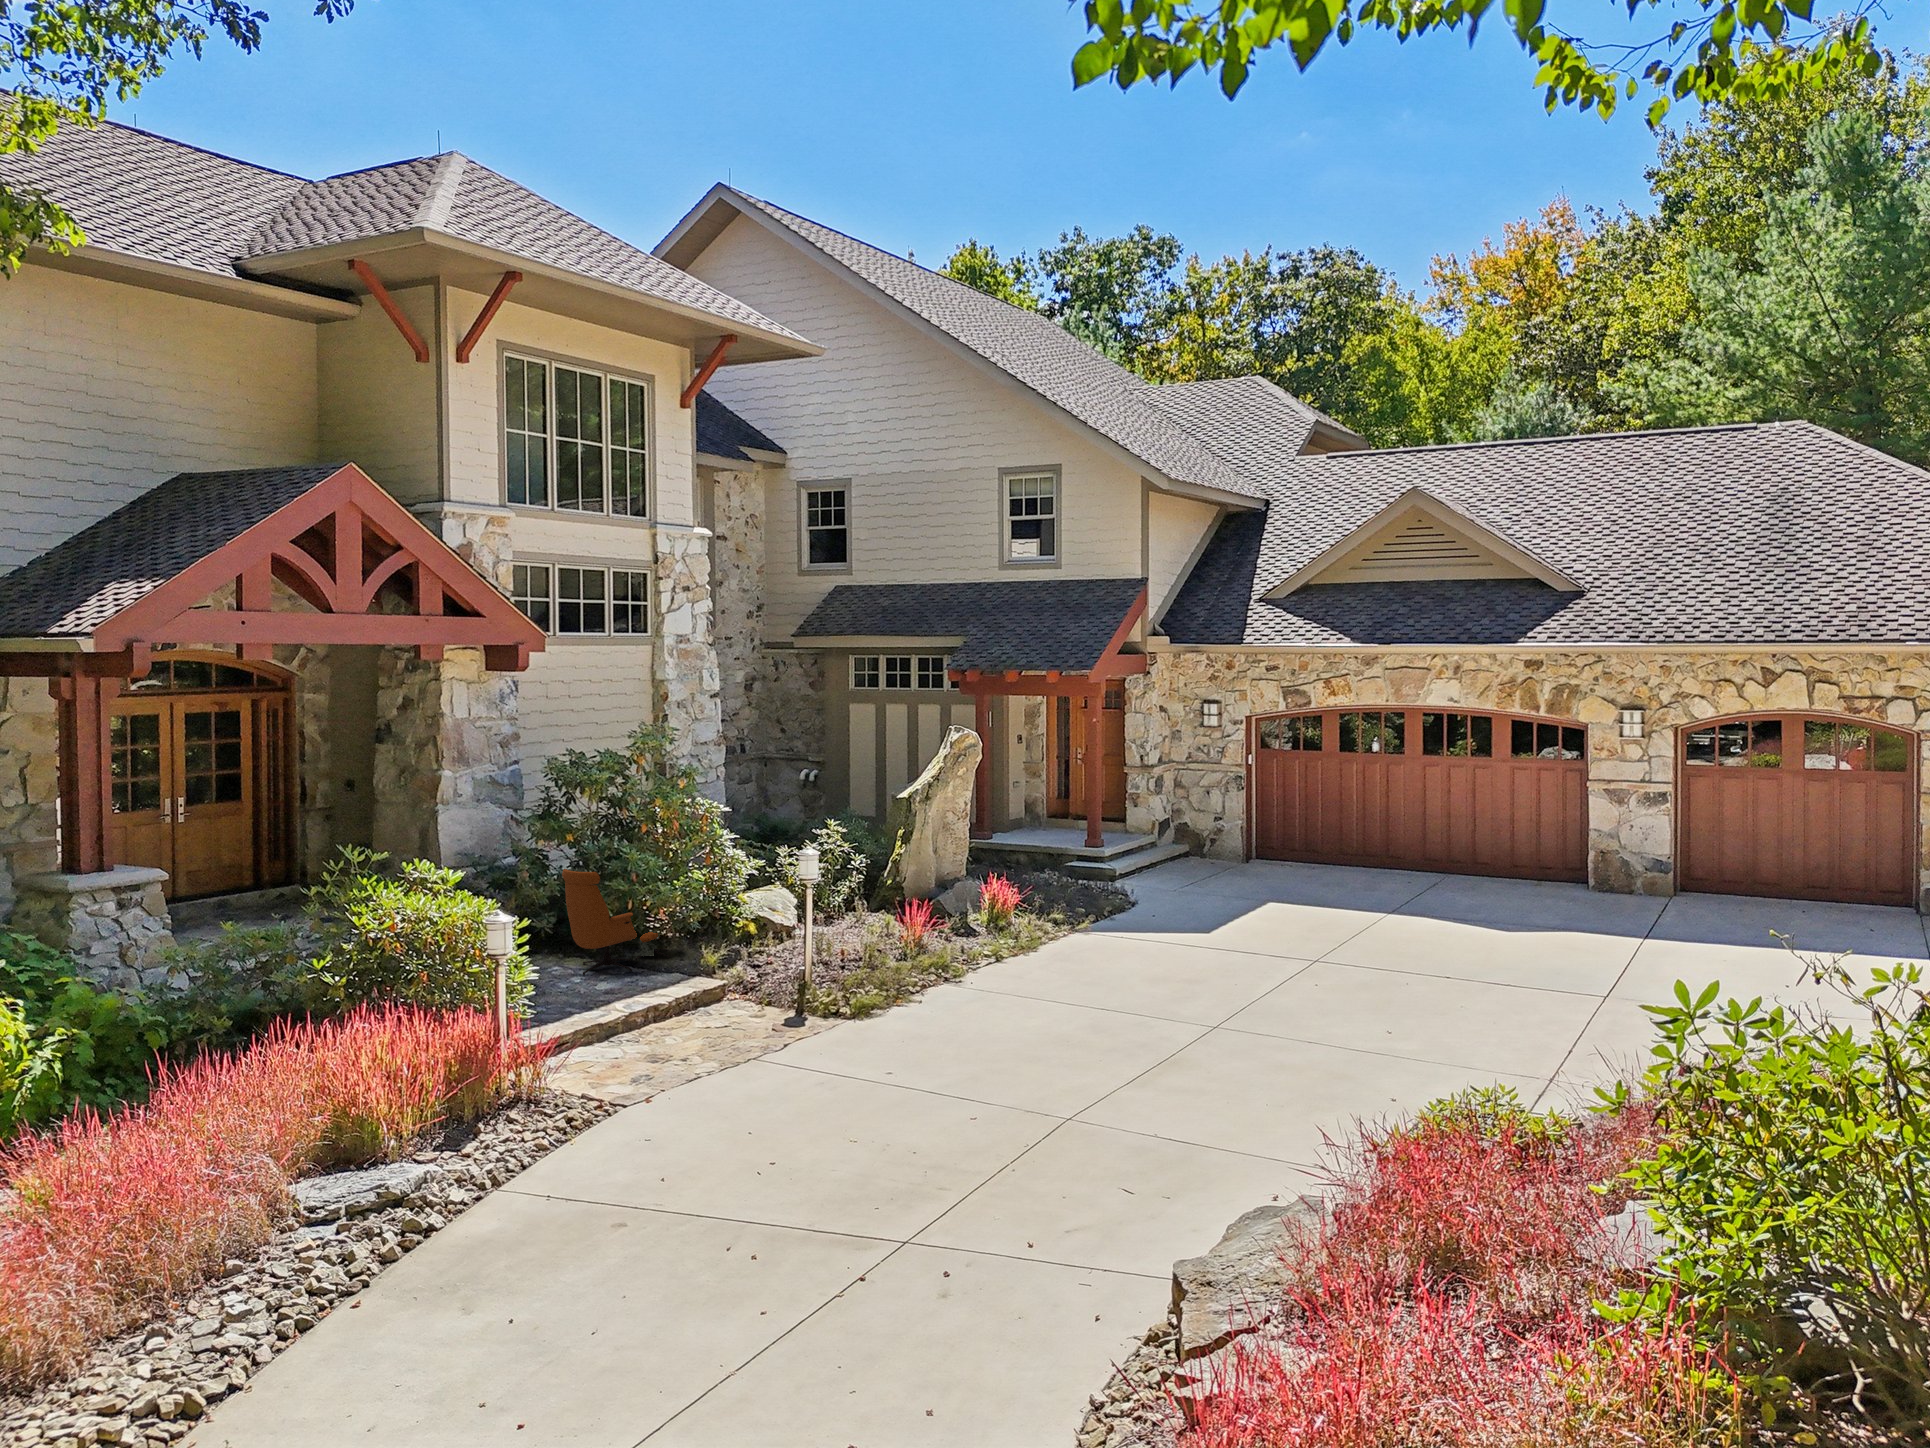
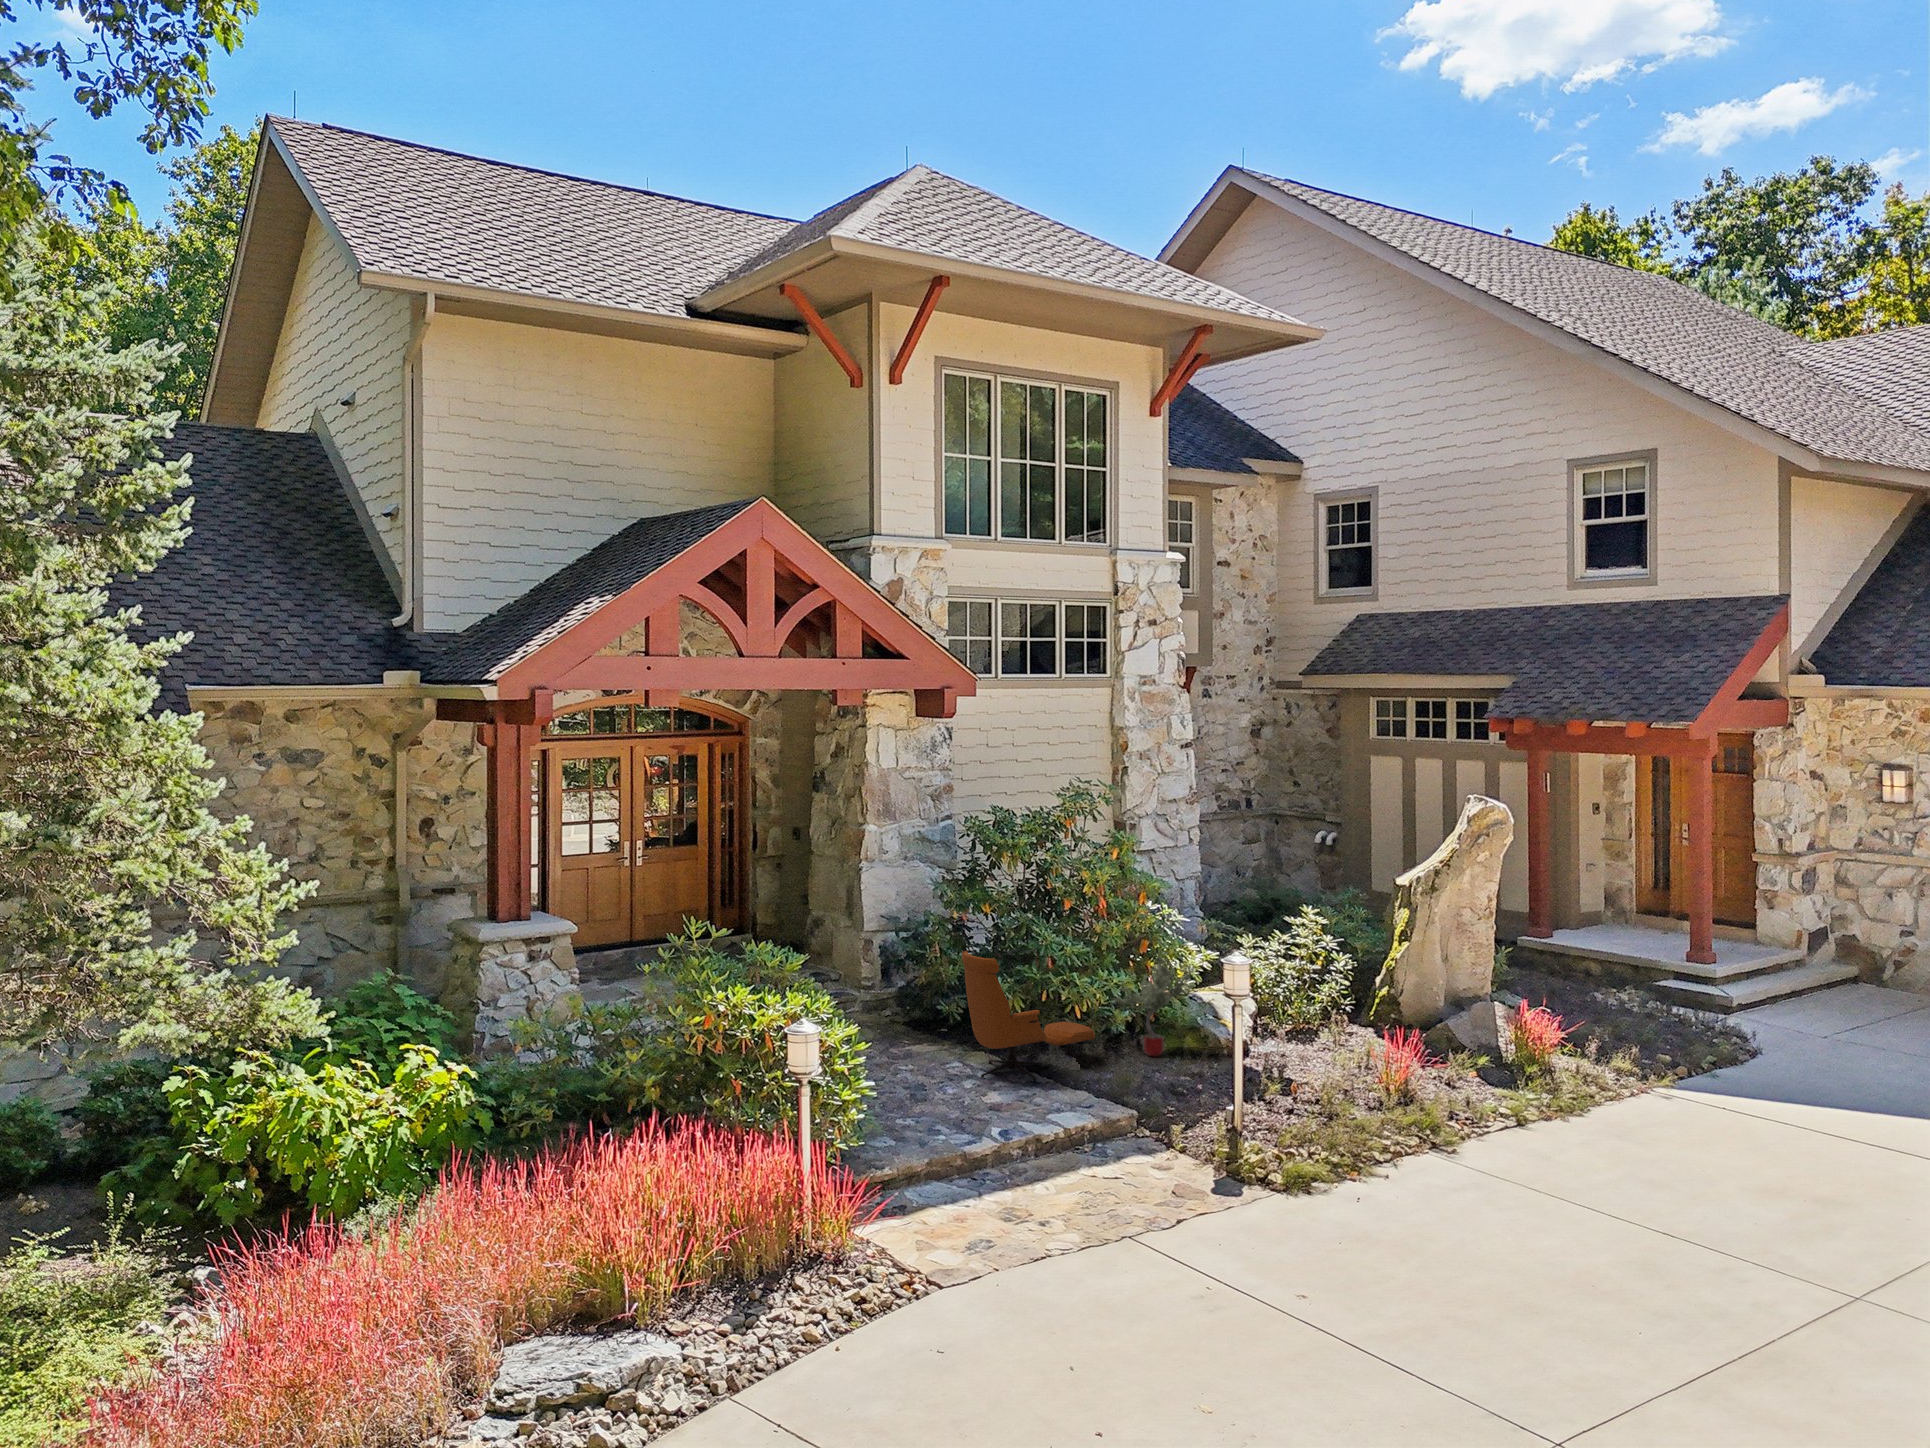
potted tree: none [684,858,752,945] -> present [1114,952,1194,1057]

